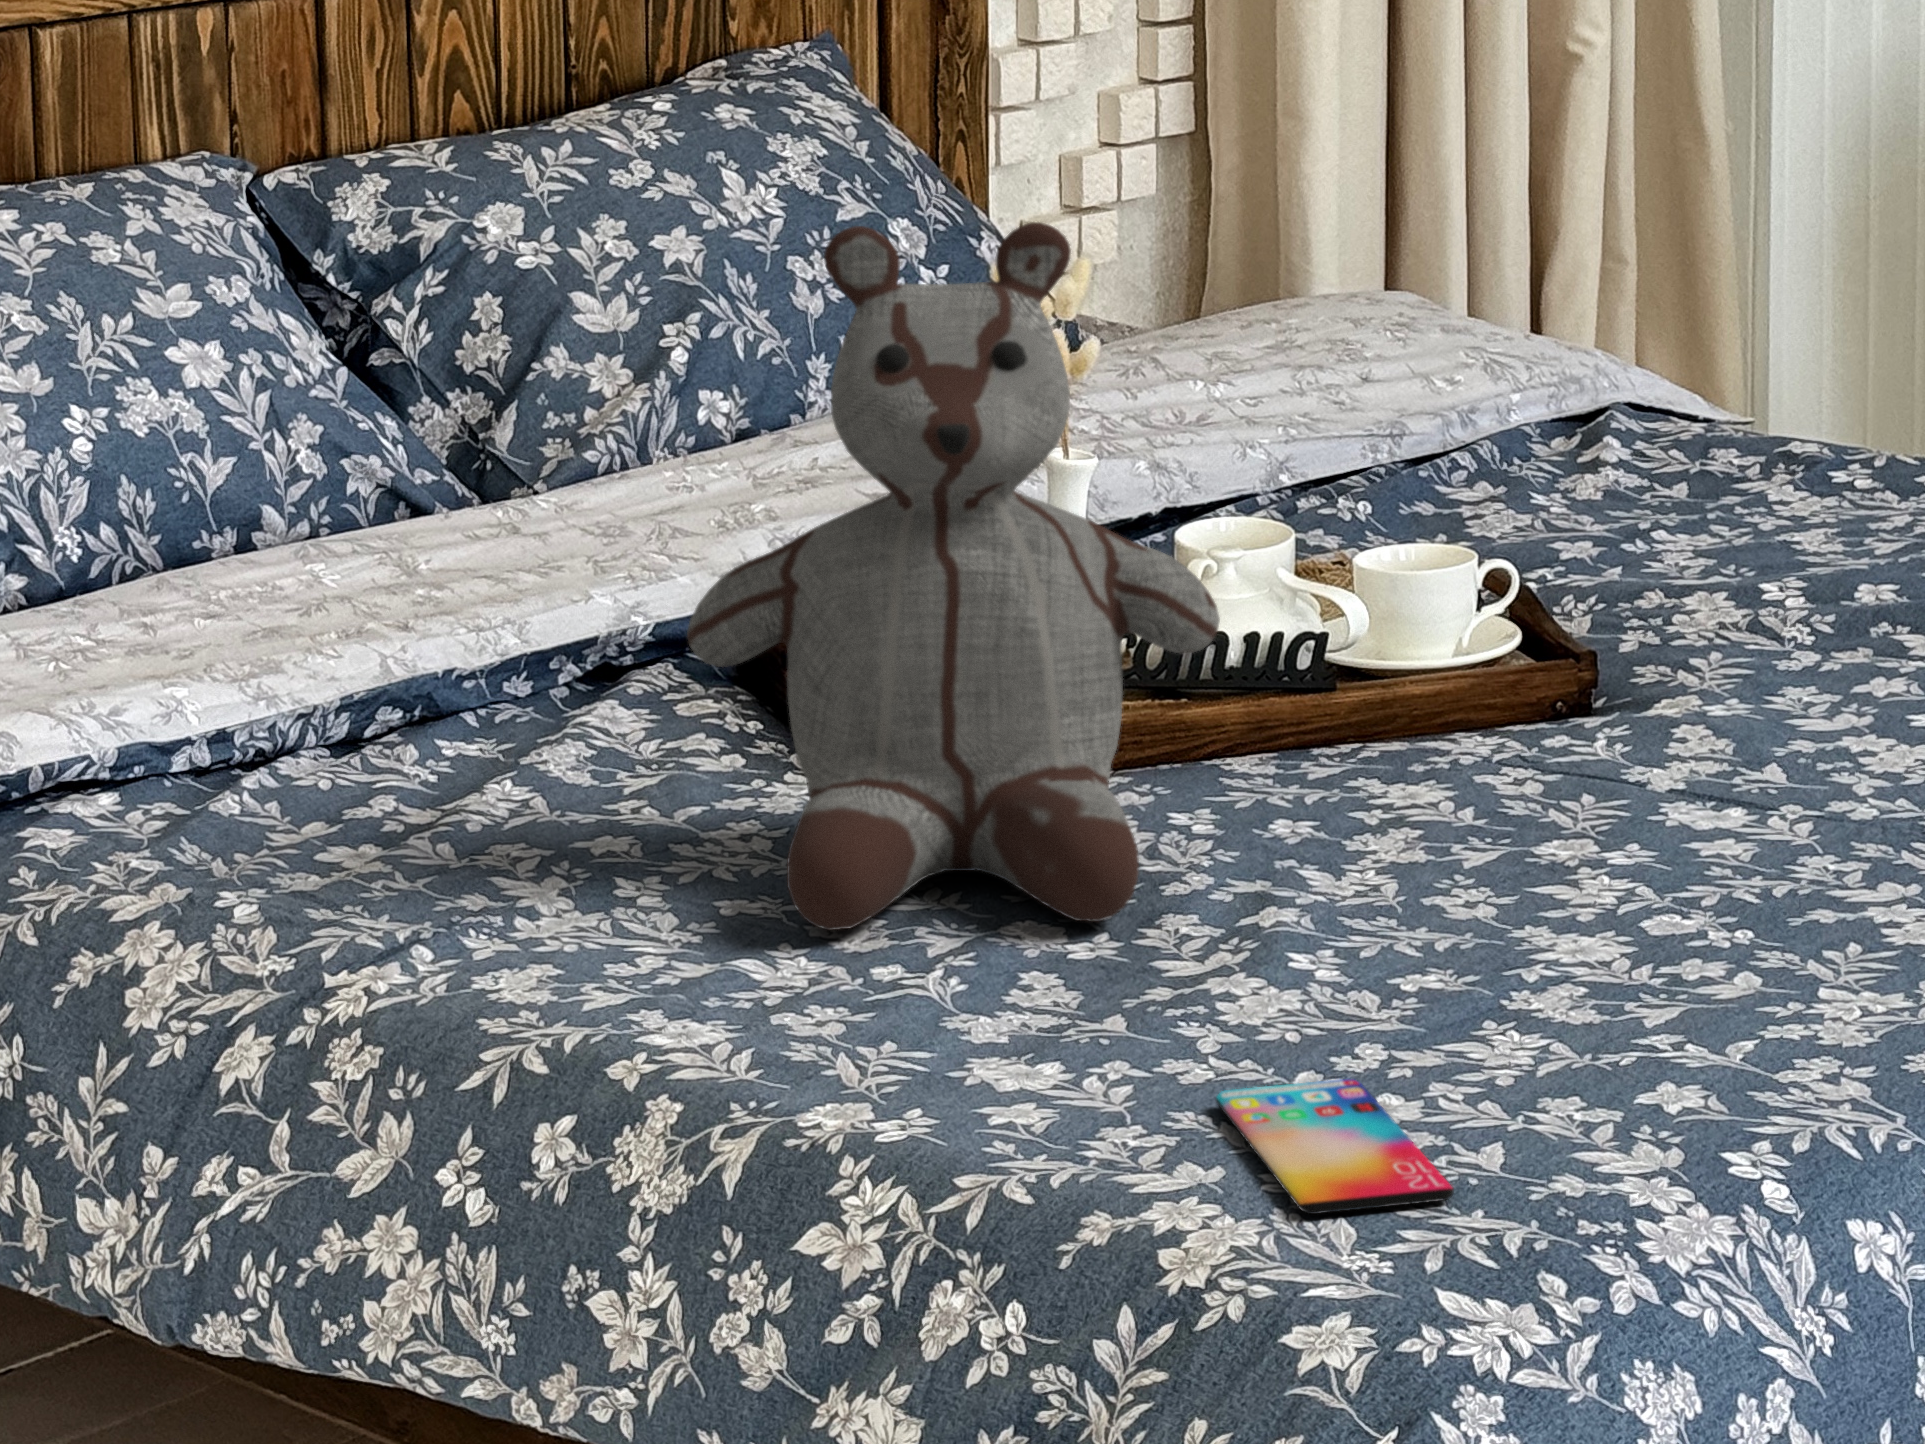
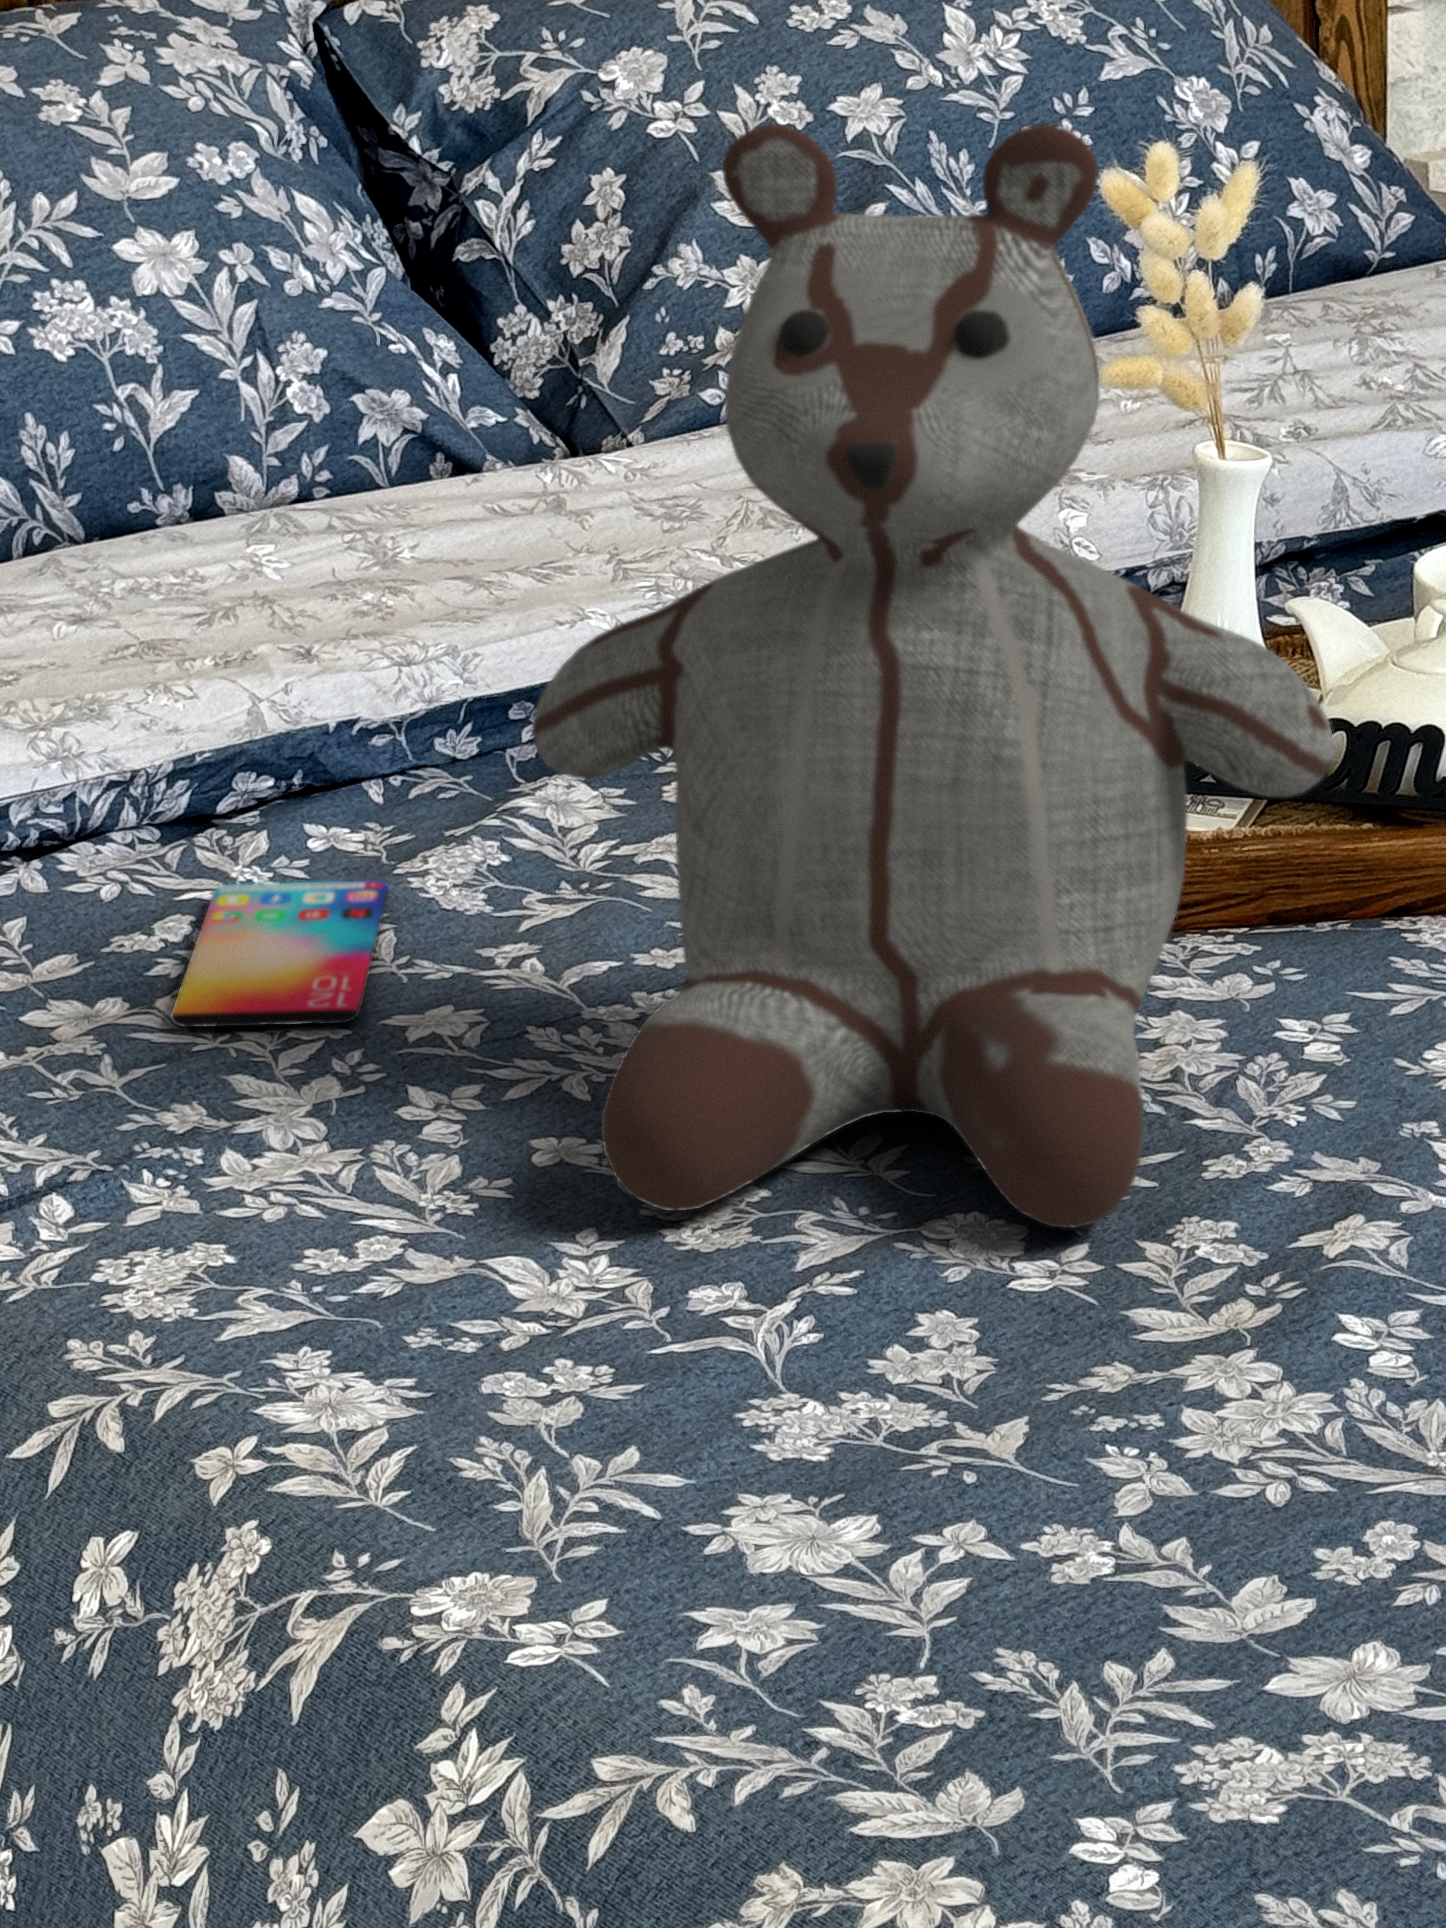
smartphone: present [1216,1079,1454,1214] -> present [171,880,389,1027]

